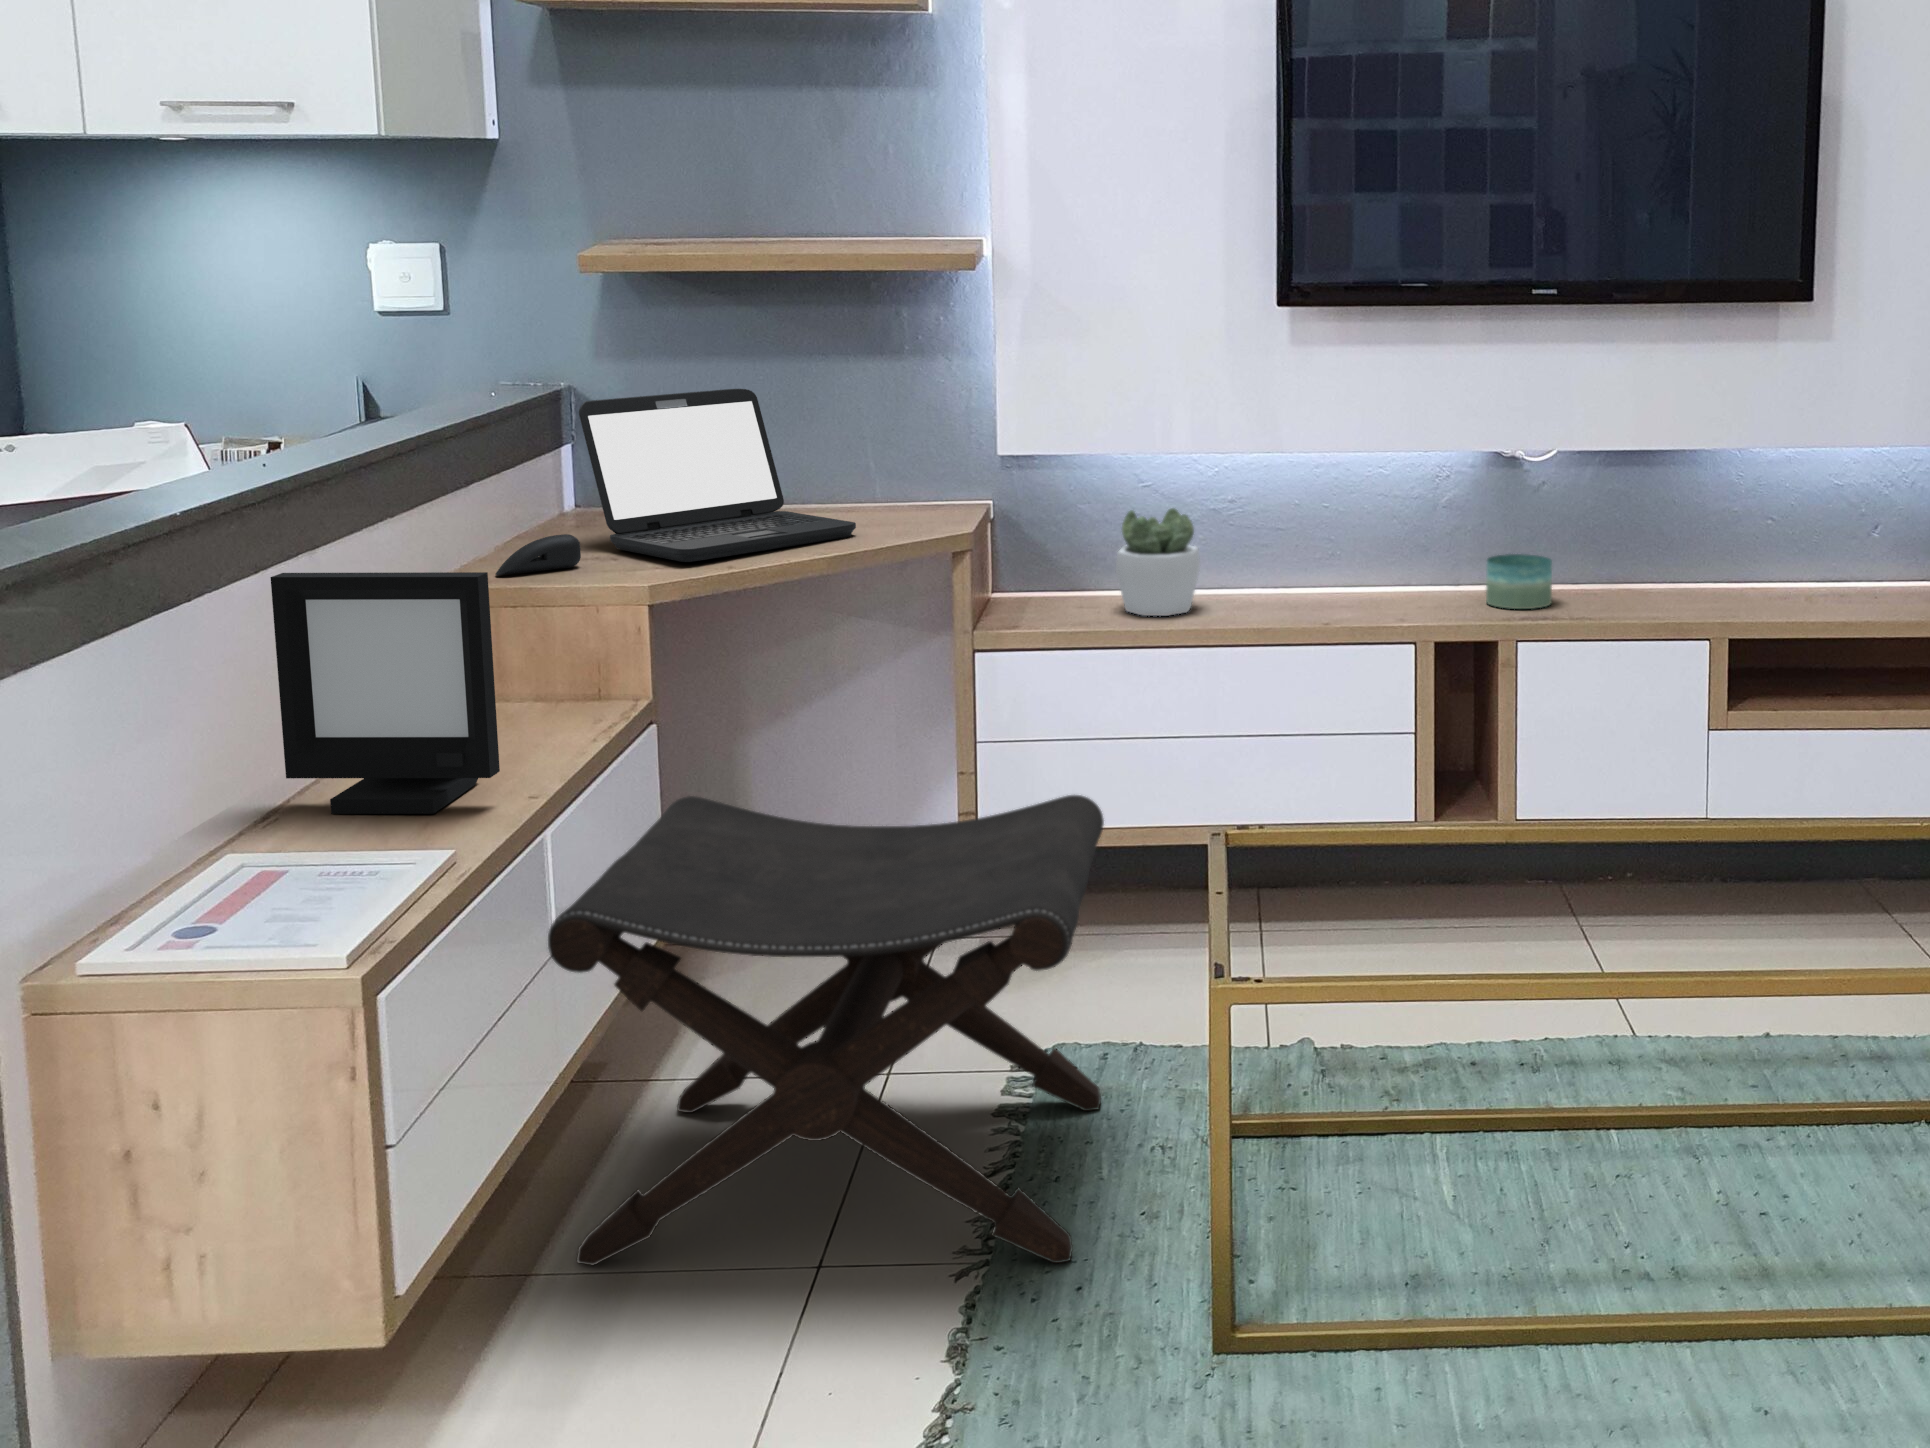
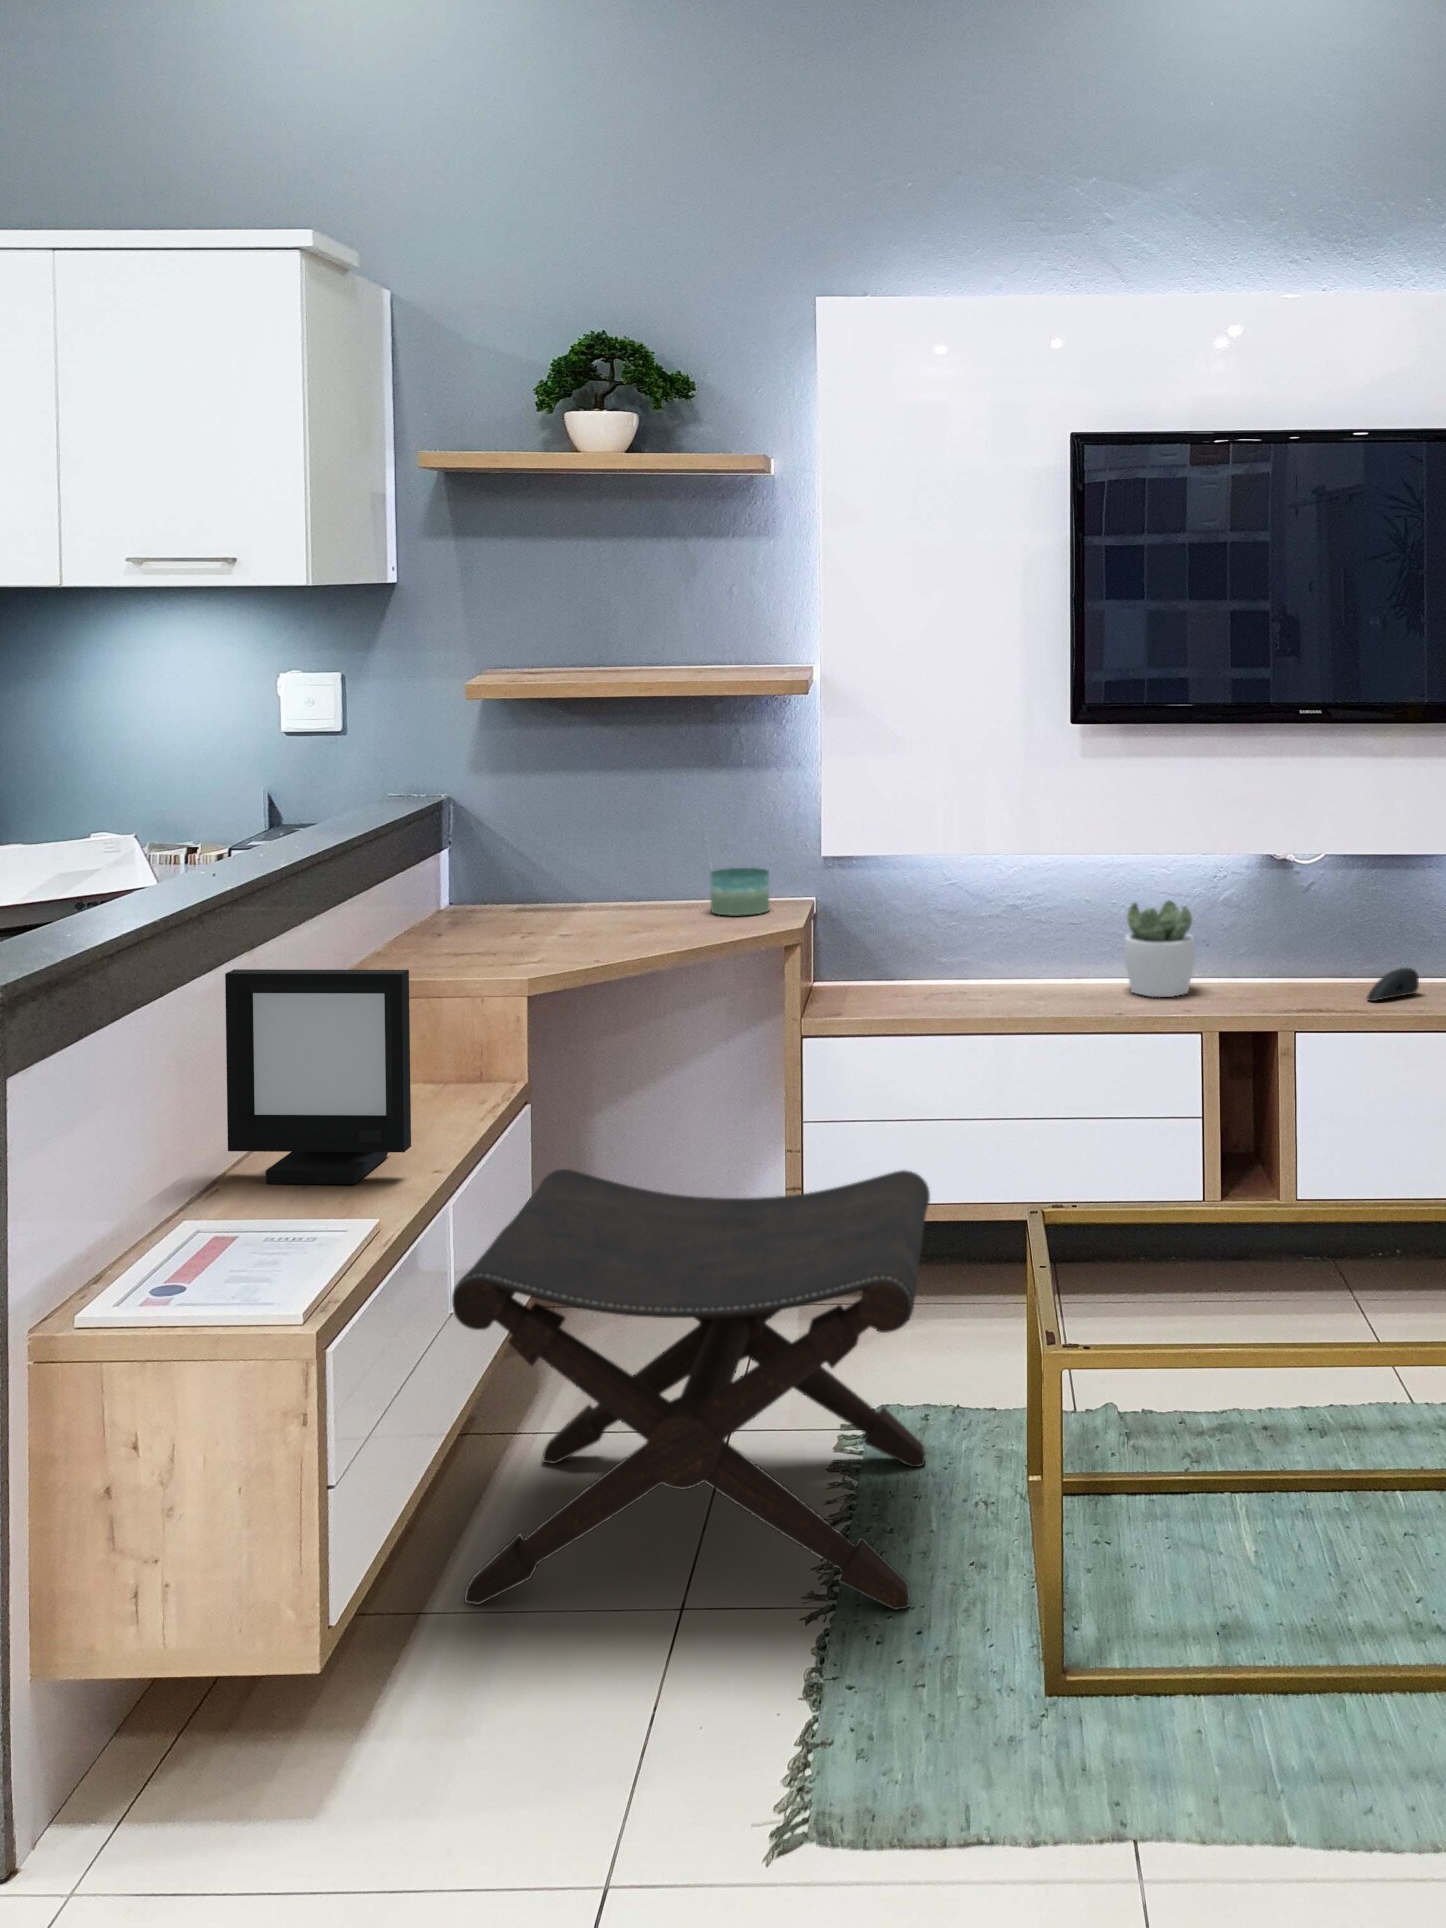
laptop: present [579,389,856,562] -> none [465,800,702,956]
succulent plant: present [1116,508,1200,616] -> present [1124,900,1196,997]
computer mouse: present [495,534,581,575] -> present [1367,968,1419,1001]
candle: present [1486,554,1552,609] -> present [710,868,769,915]

